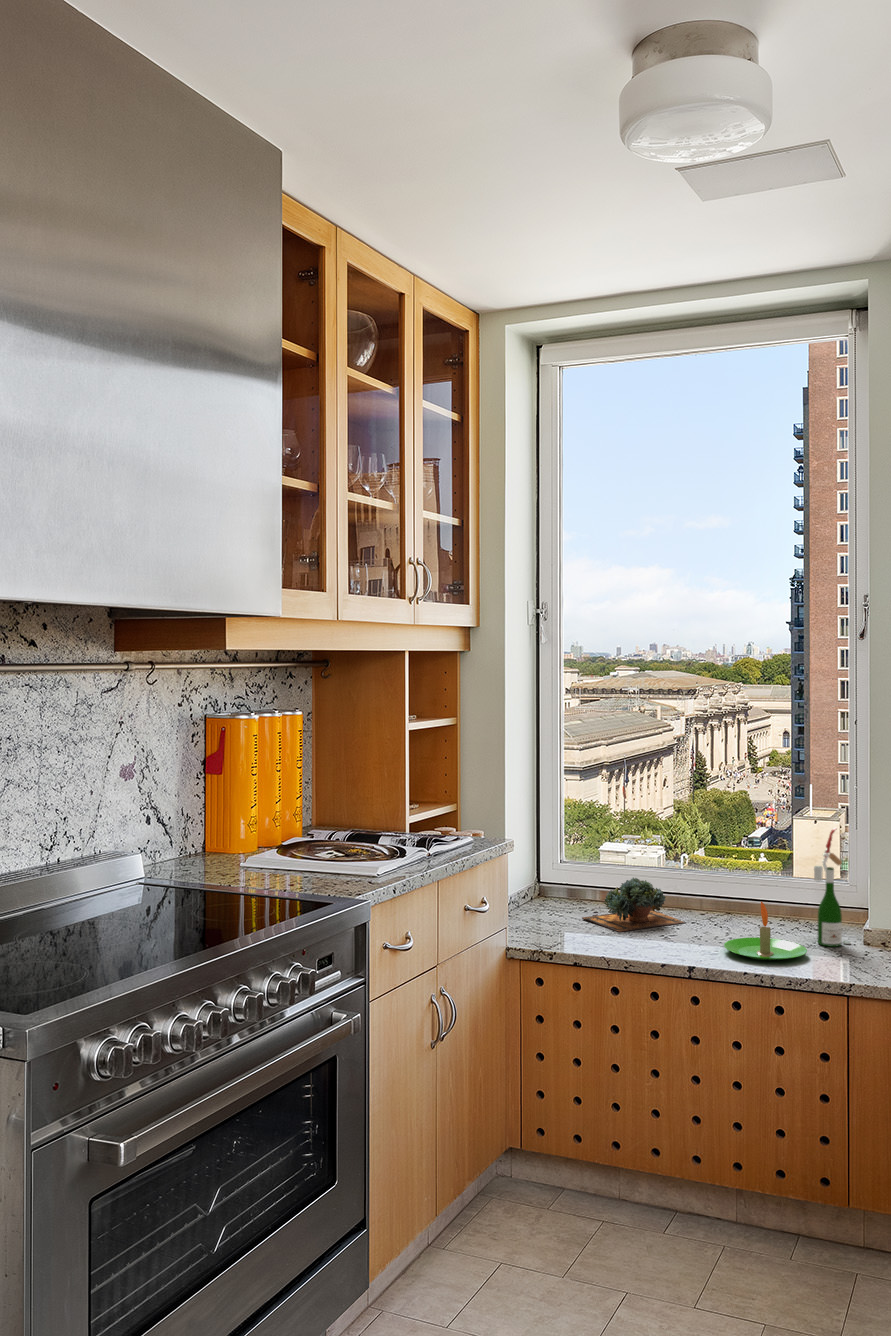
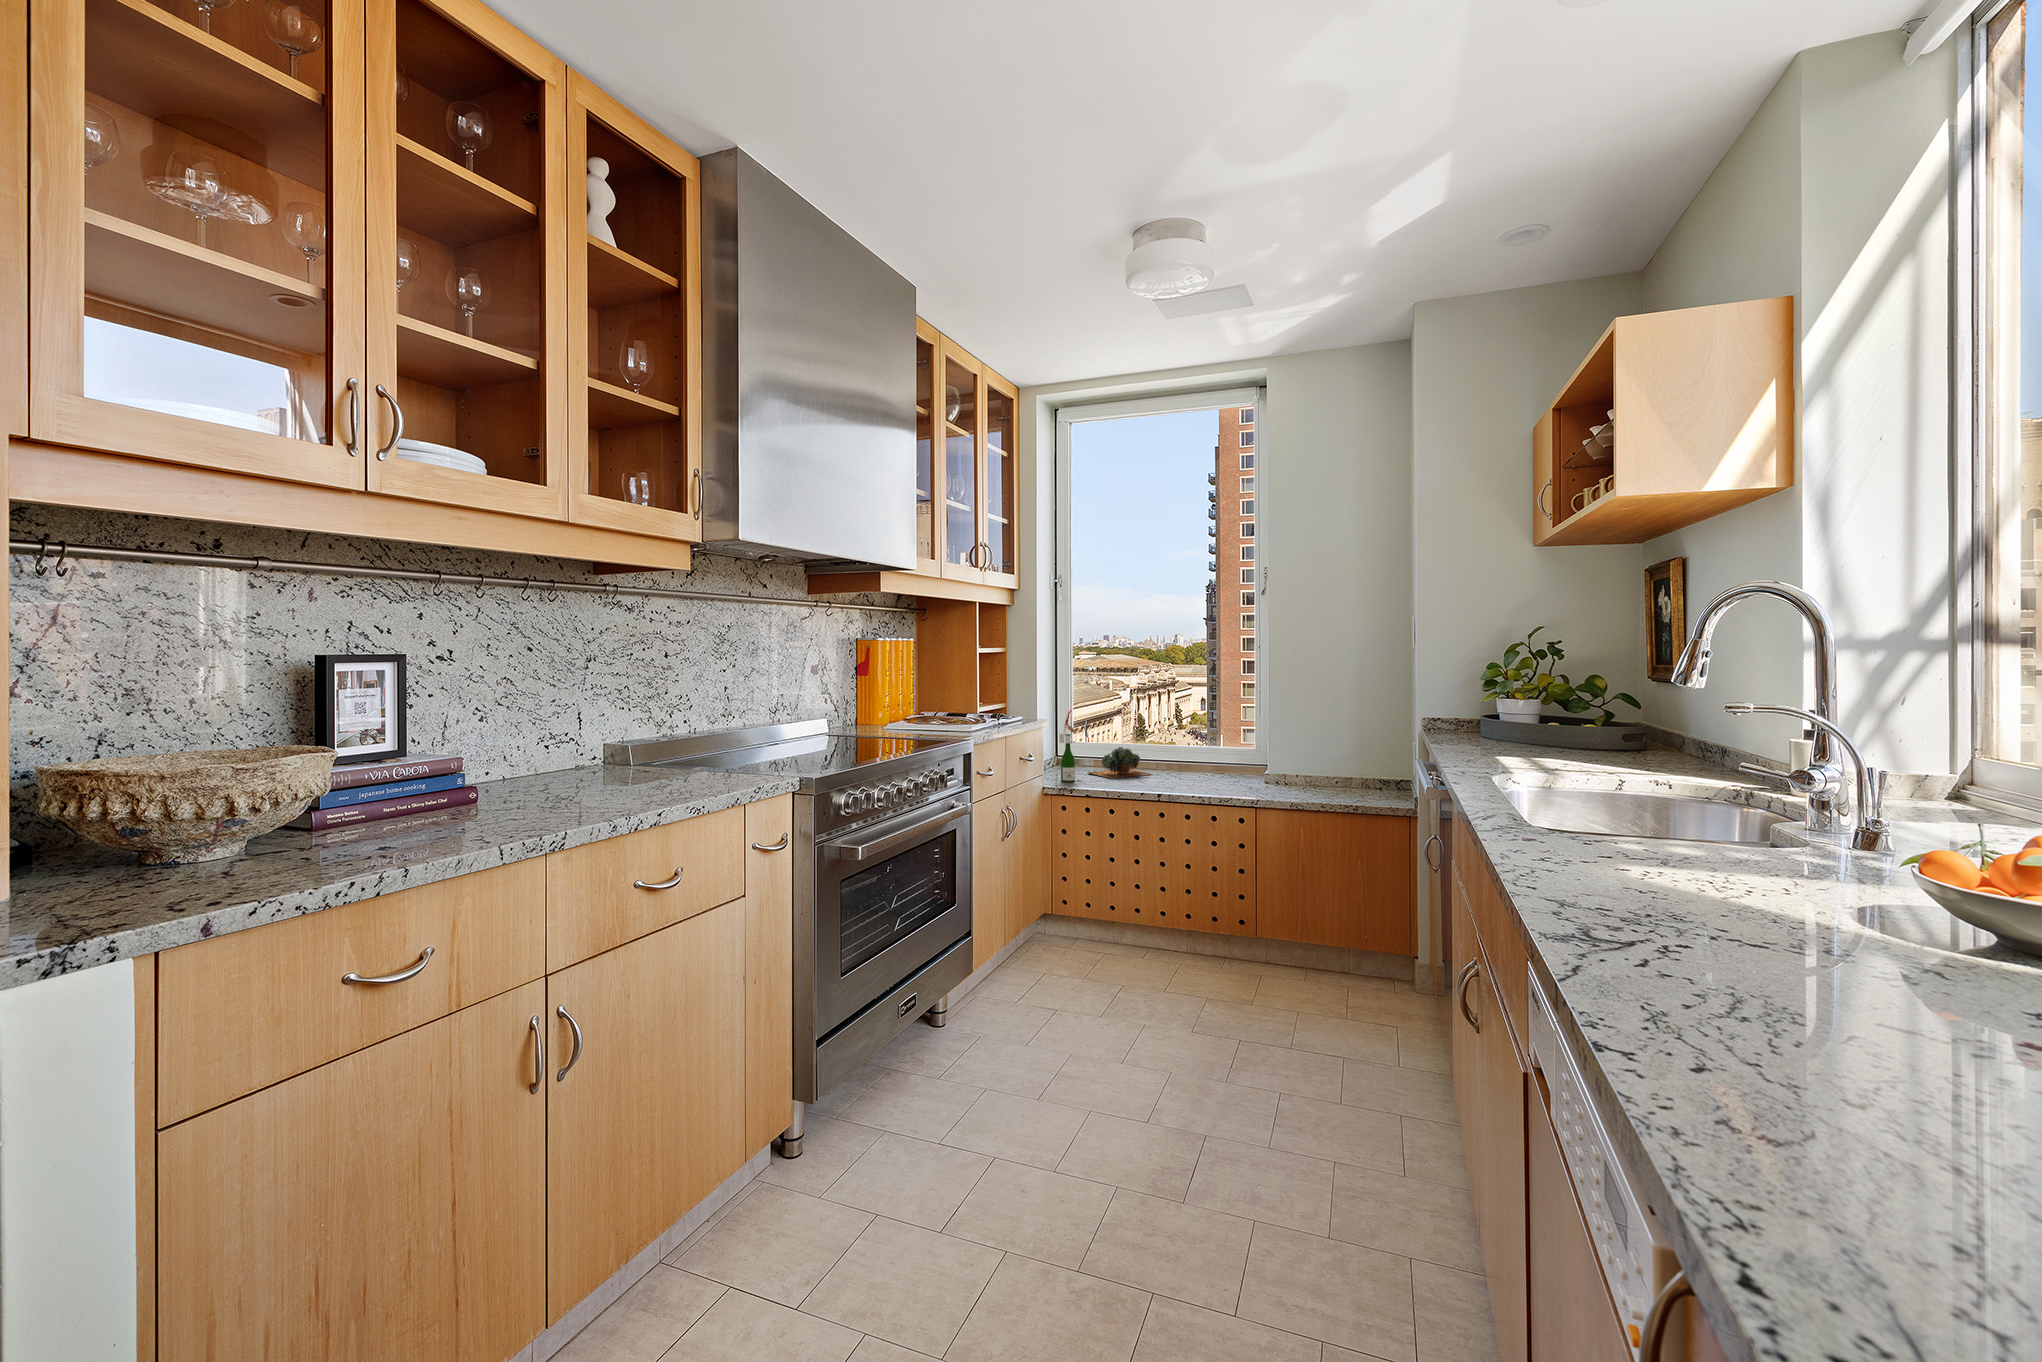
wine bottle: present [814,828,851,947] -> present [1059,710,1081,782]
candle: present [724,902,807,960] -> none [1179,755,1230,790]

